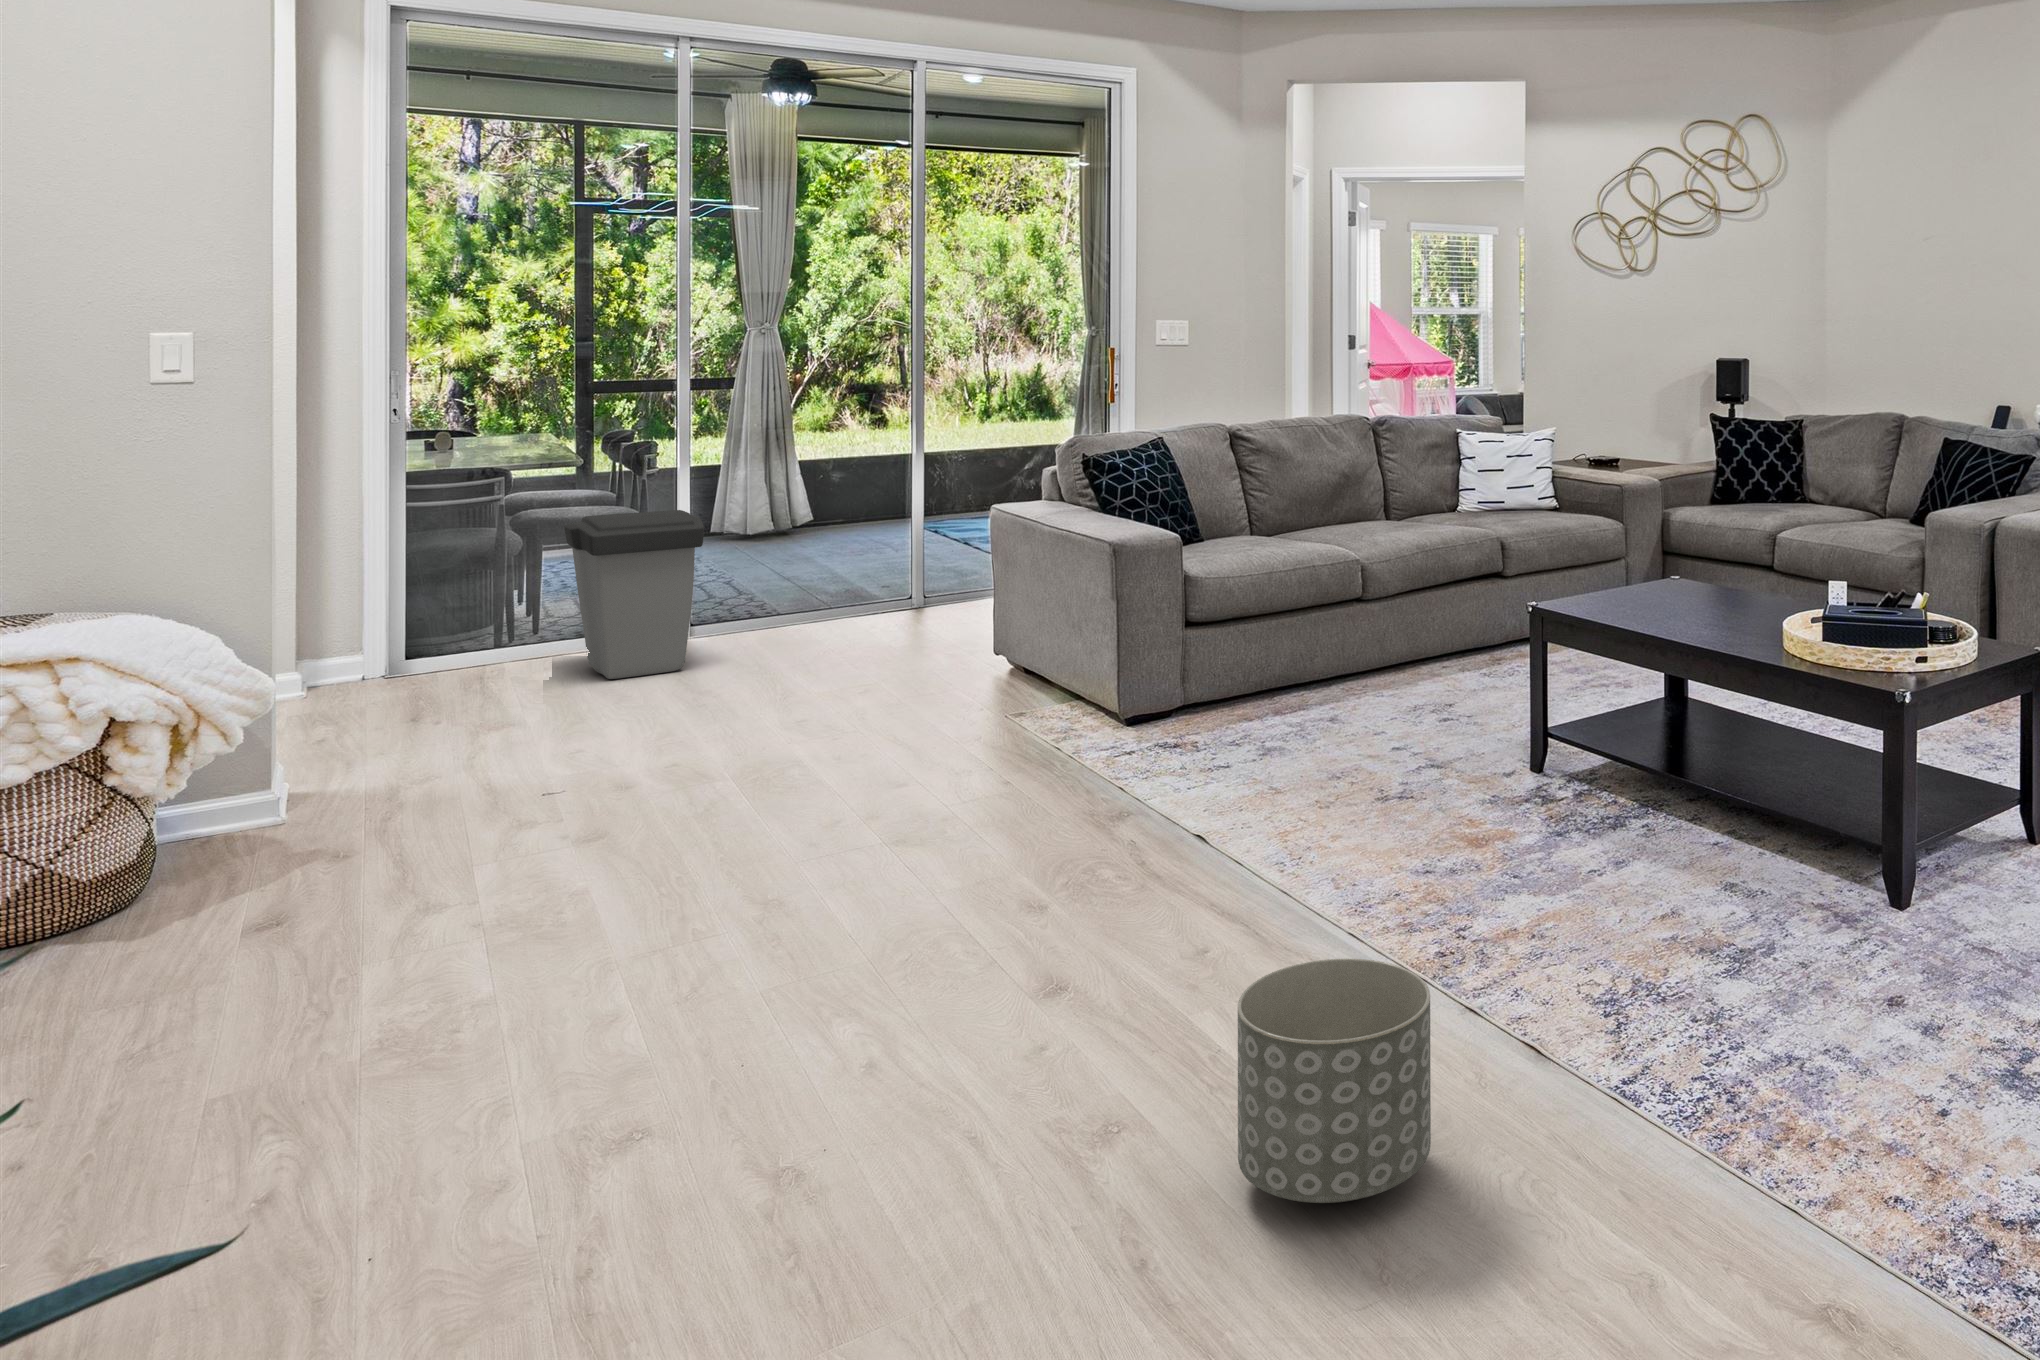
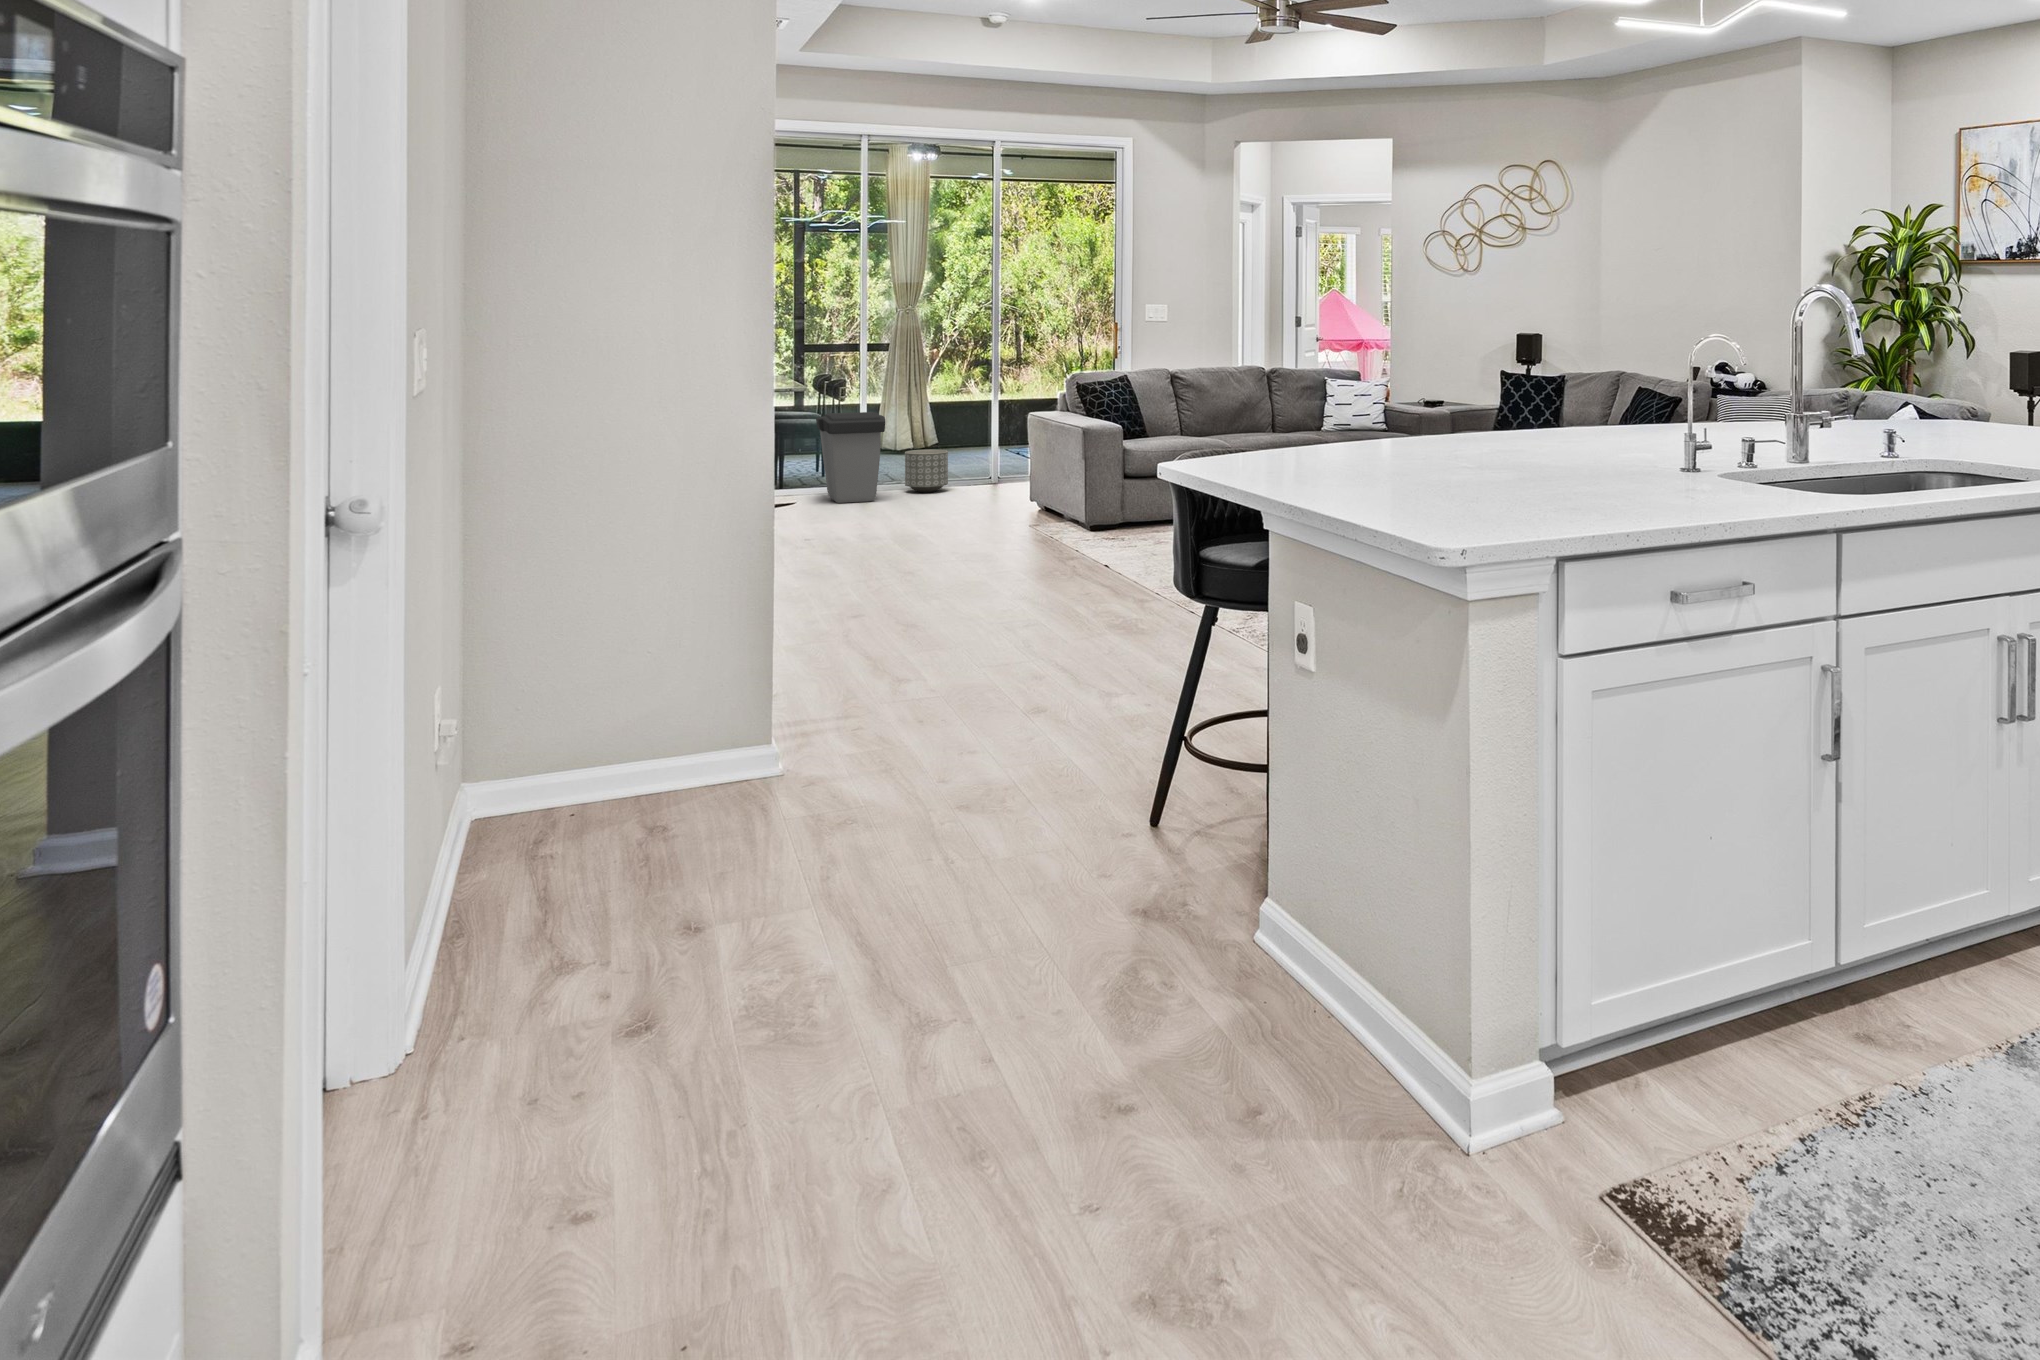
planter: present [1238,959,1431,1203] -> present [905,450,948,492]

